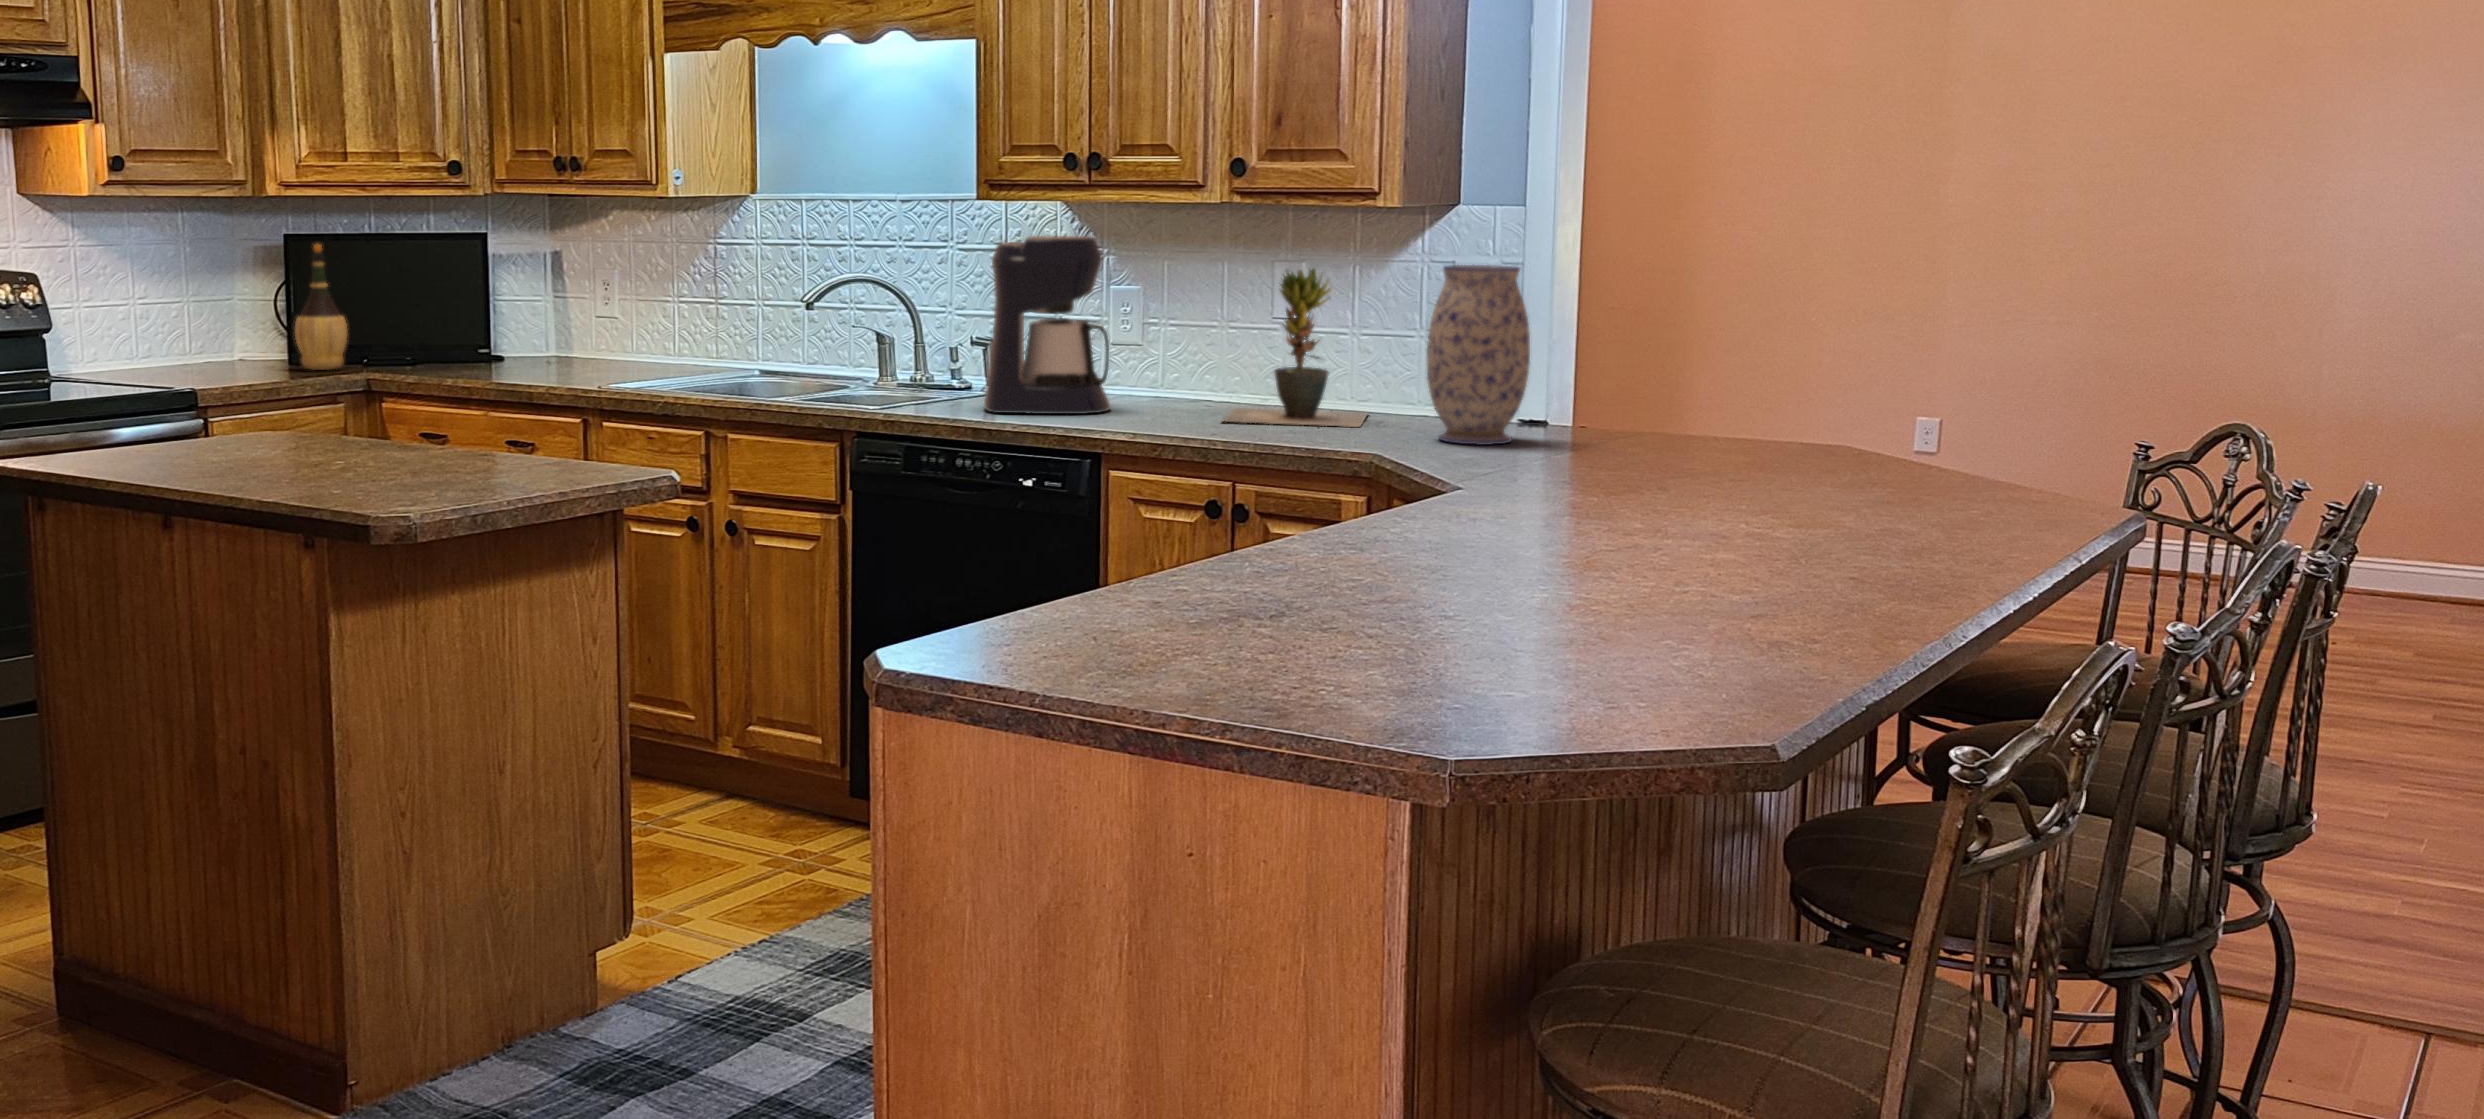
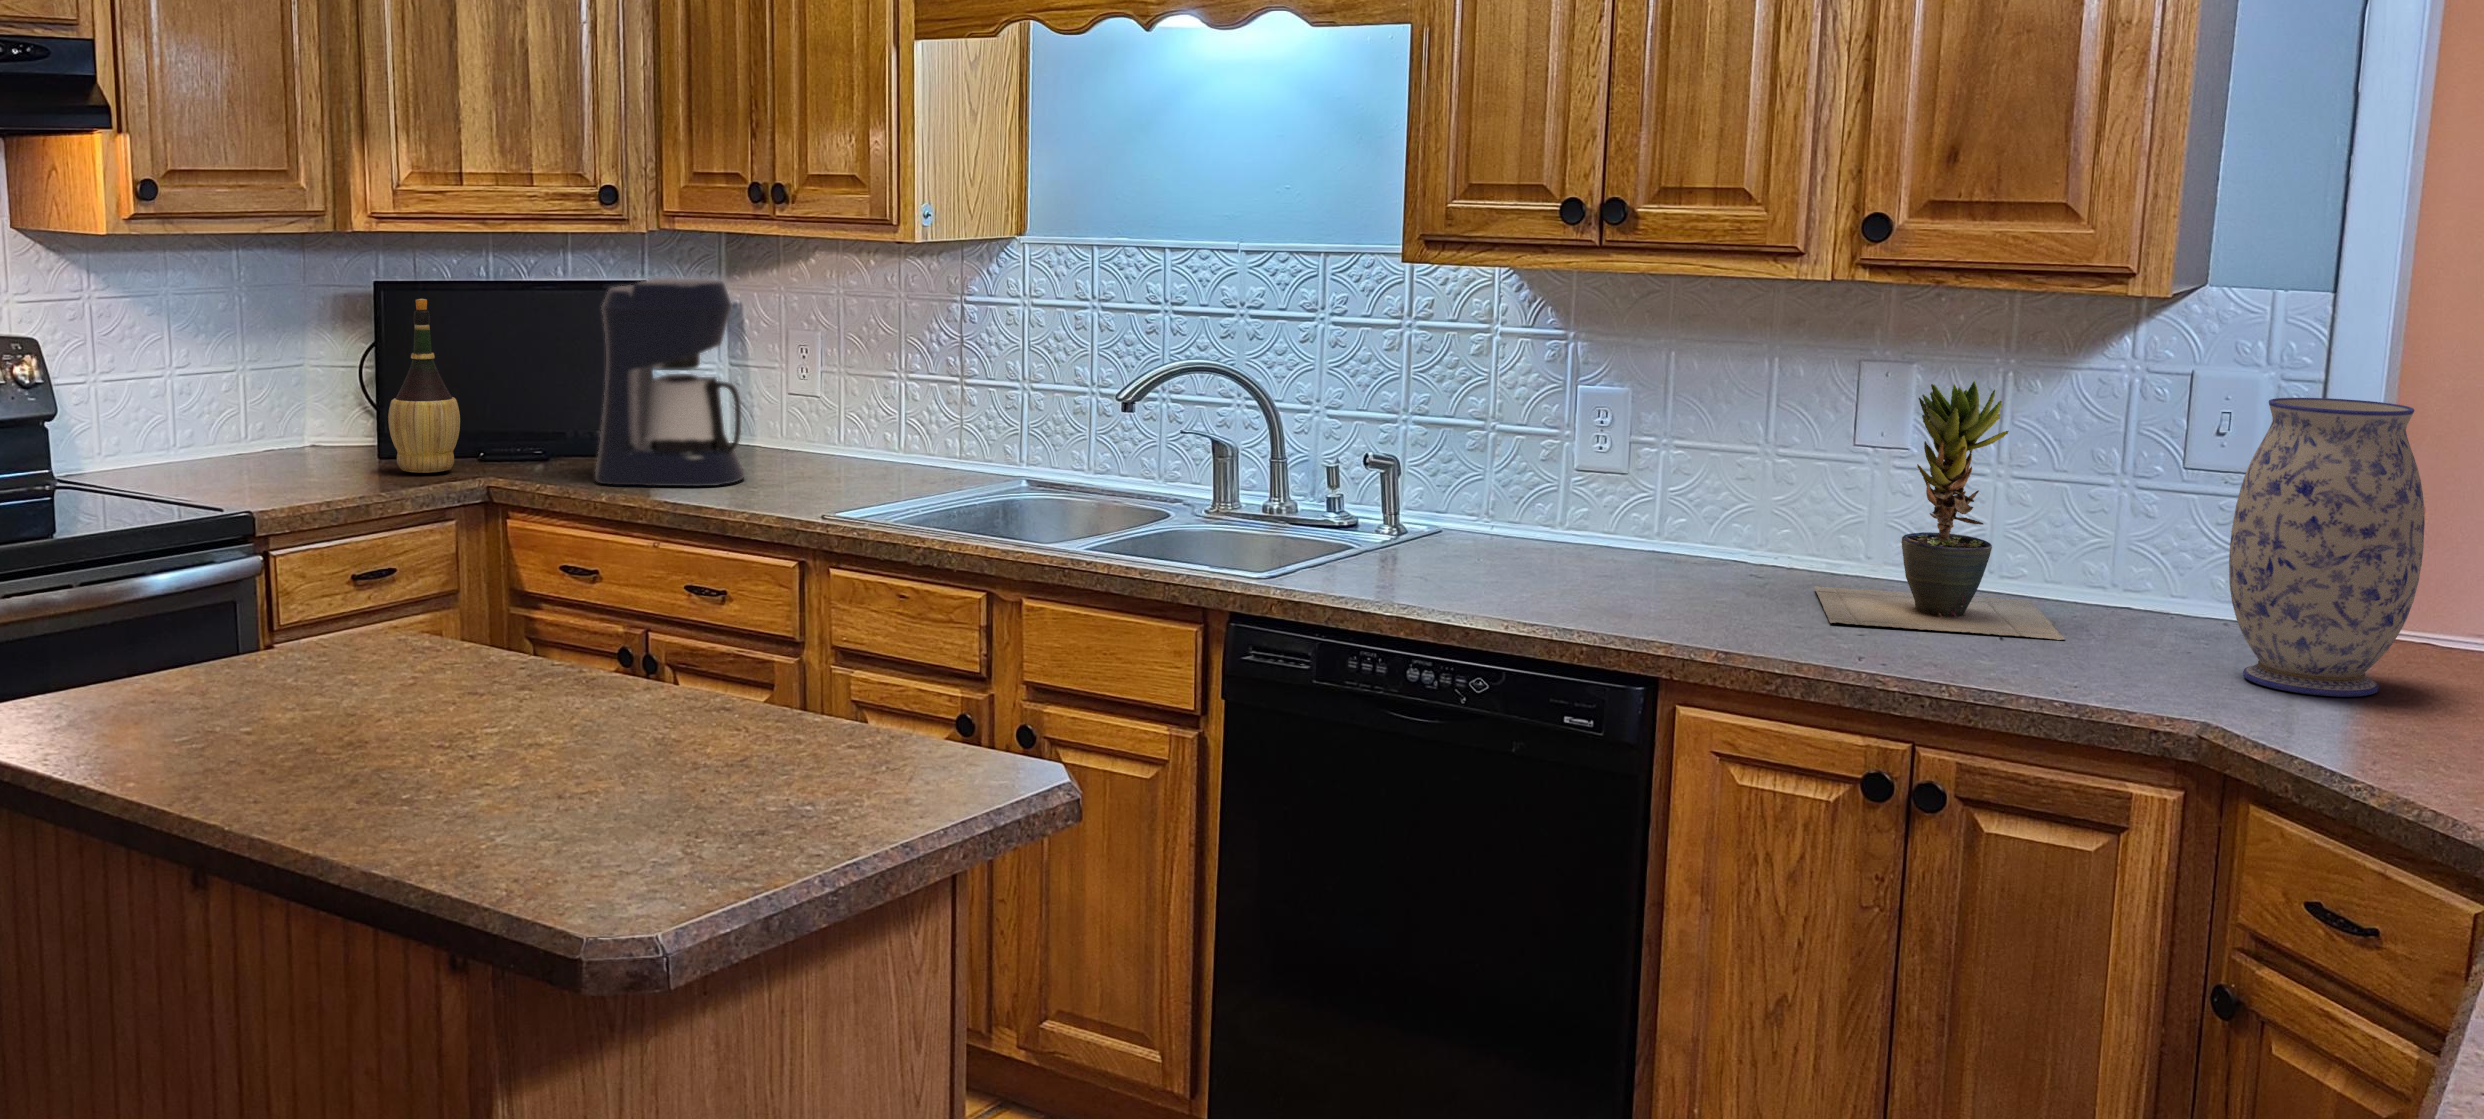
coffee maker: present [984,236,1110,414] -> present [595,278,745,486]

